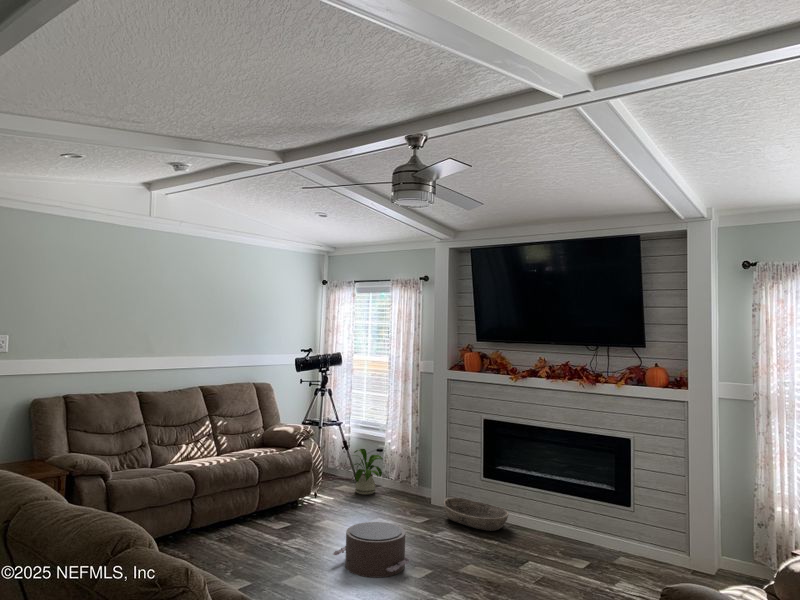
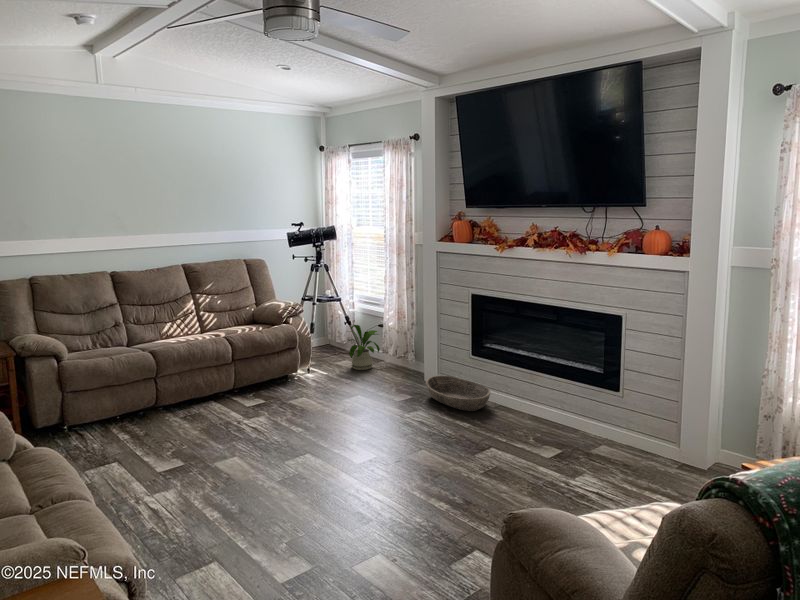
pouf: present [333,522,410,578] -> none [280,403,357,460]

